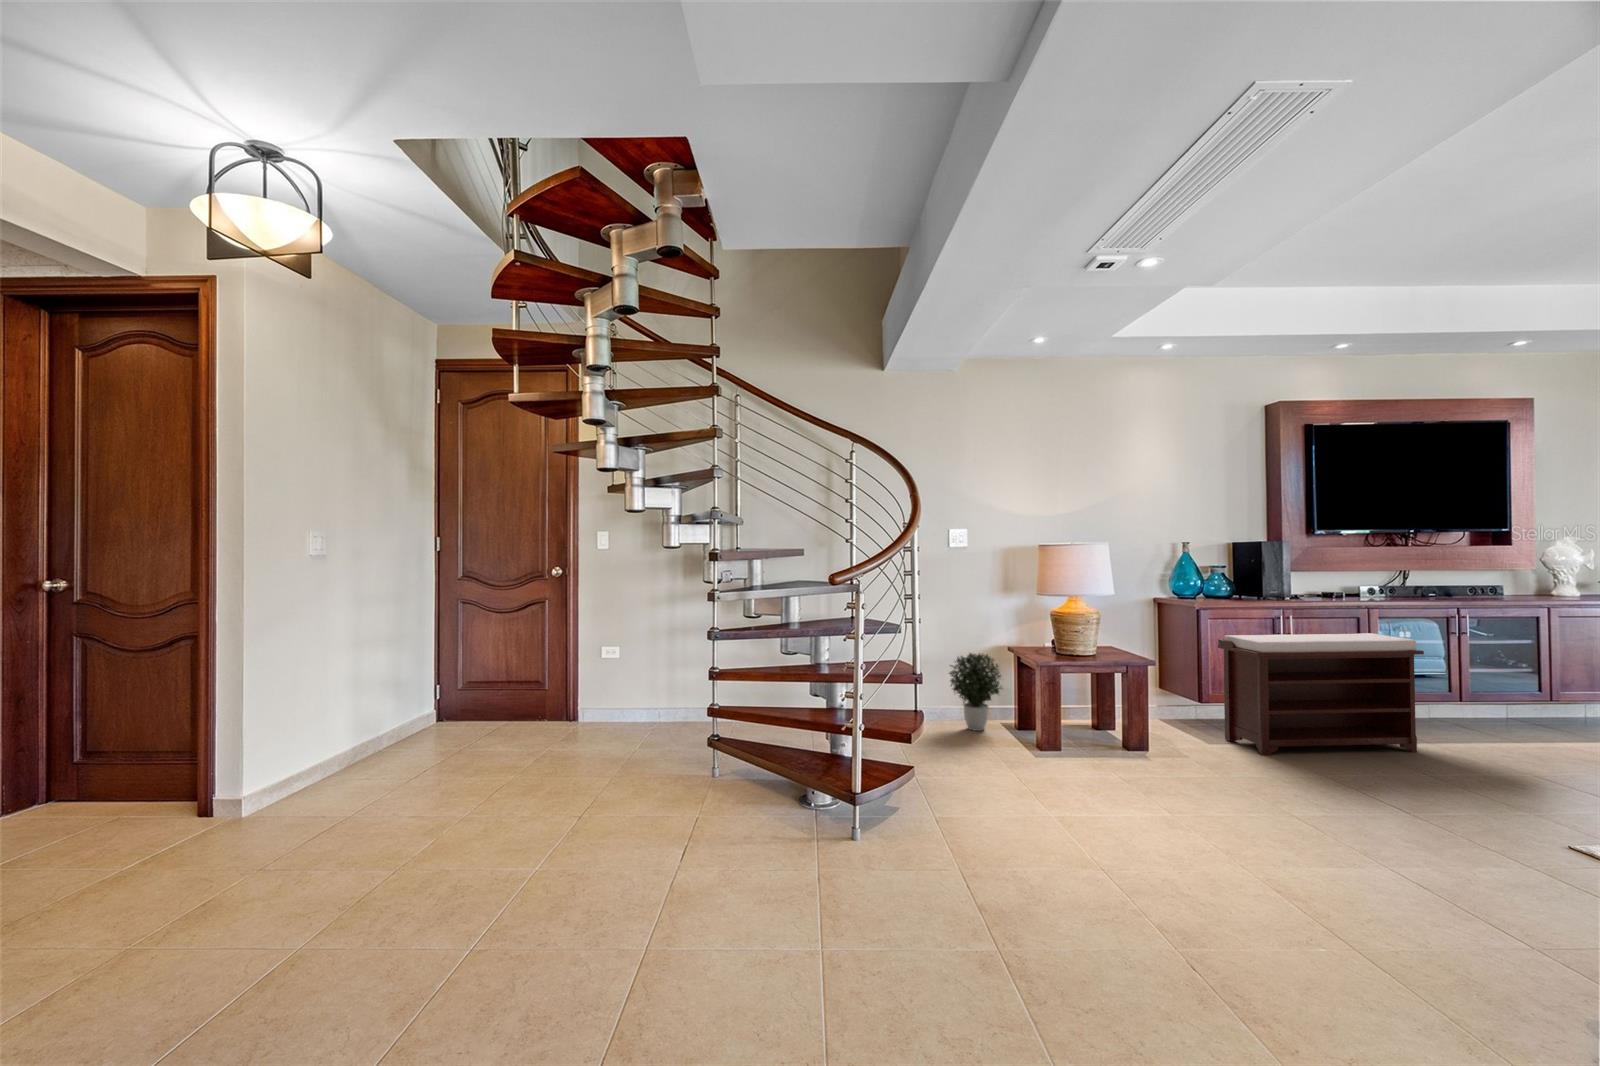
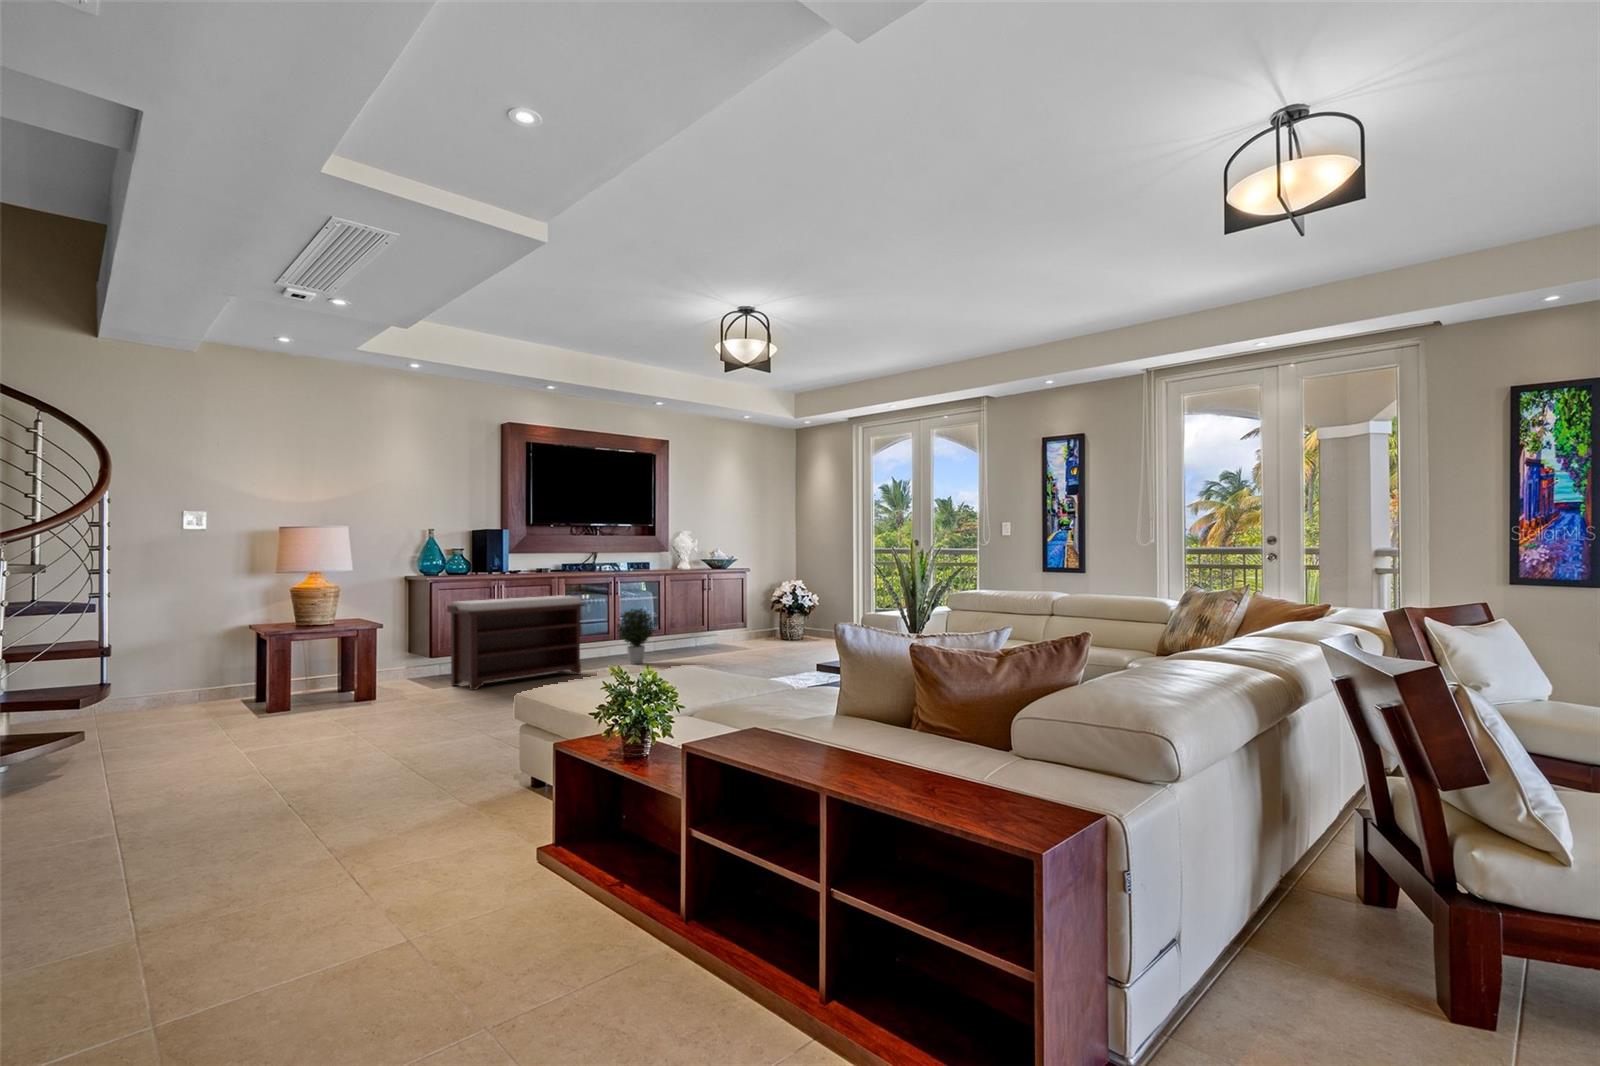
potted plant: present [949,653,1002,731] -> present [617,609,654,664]

